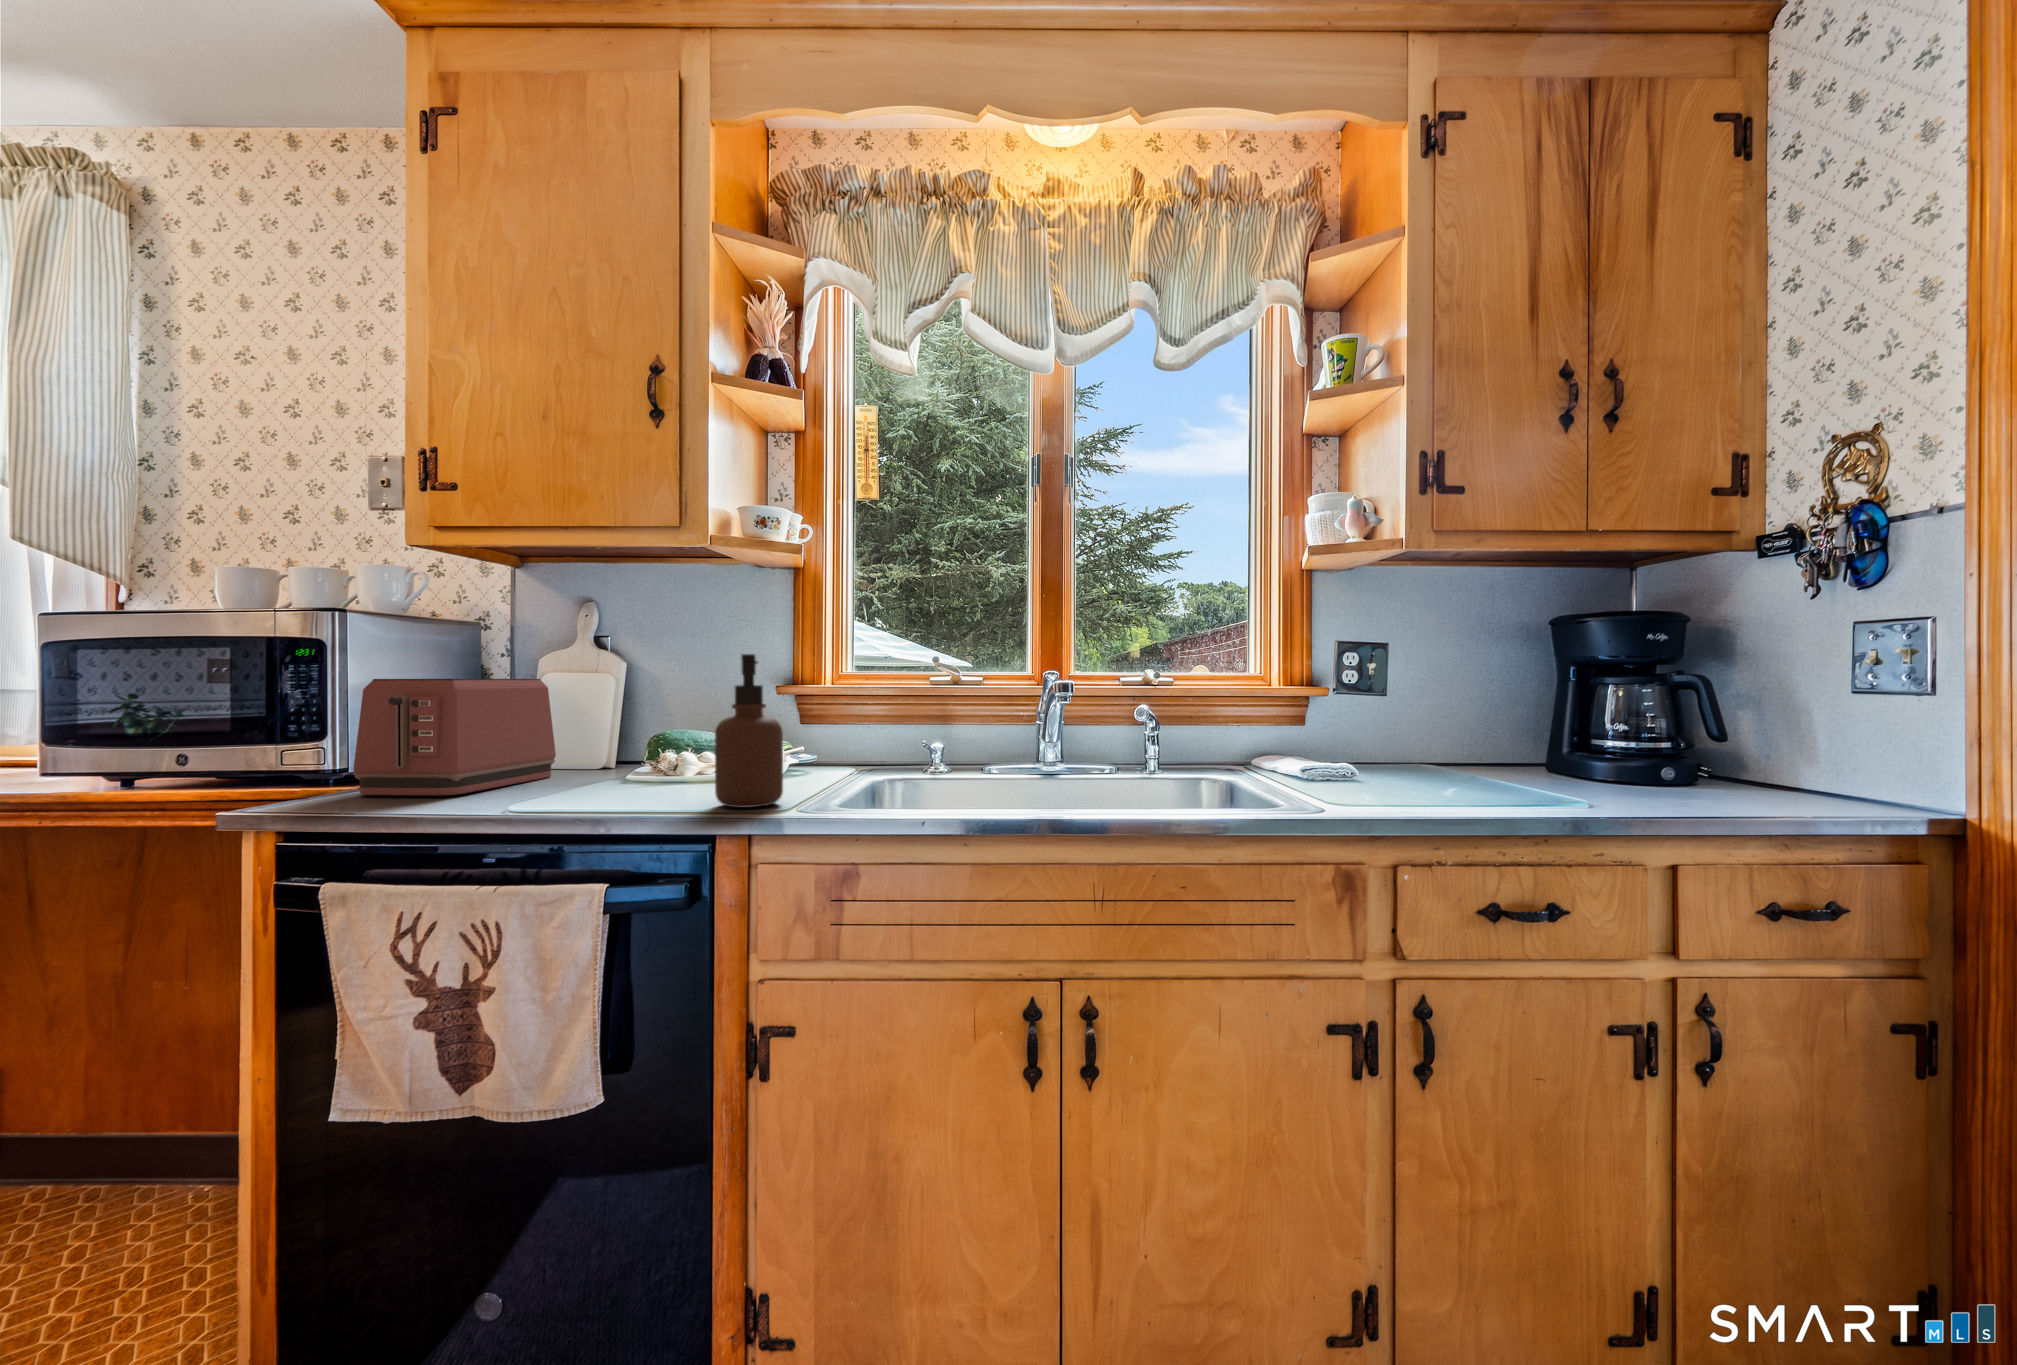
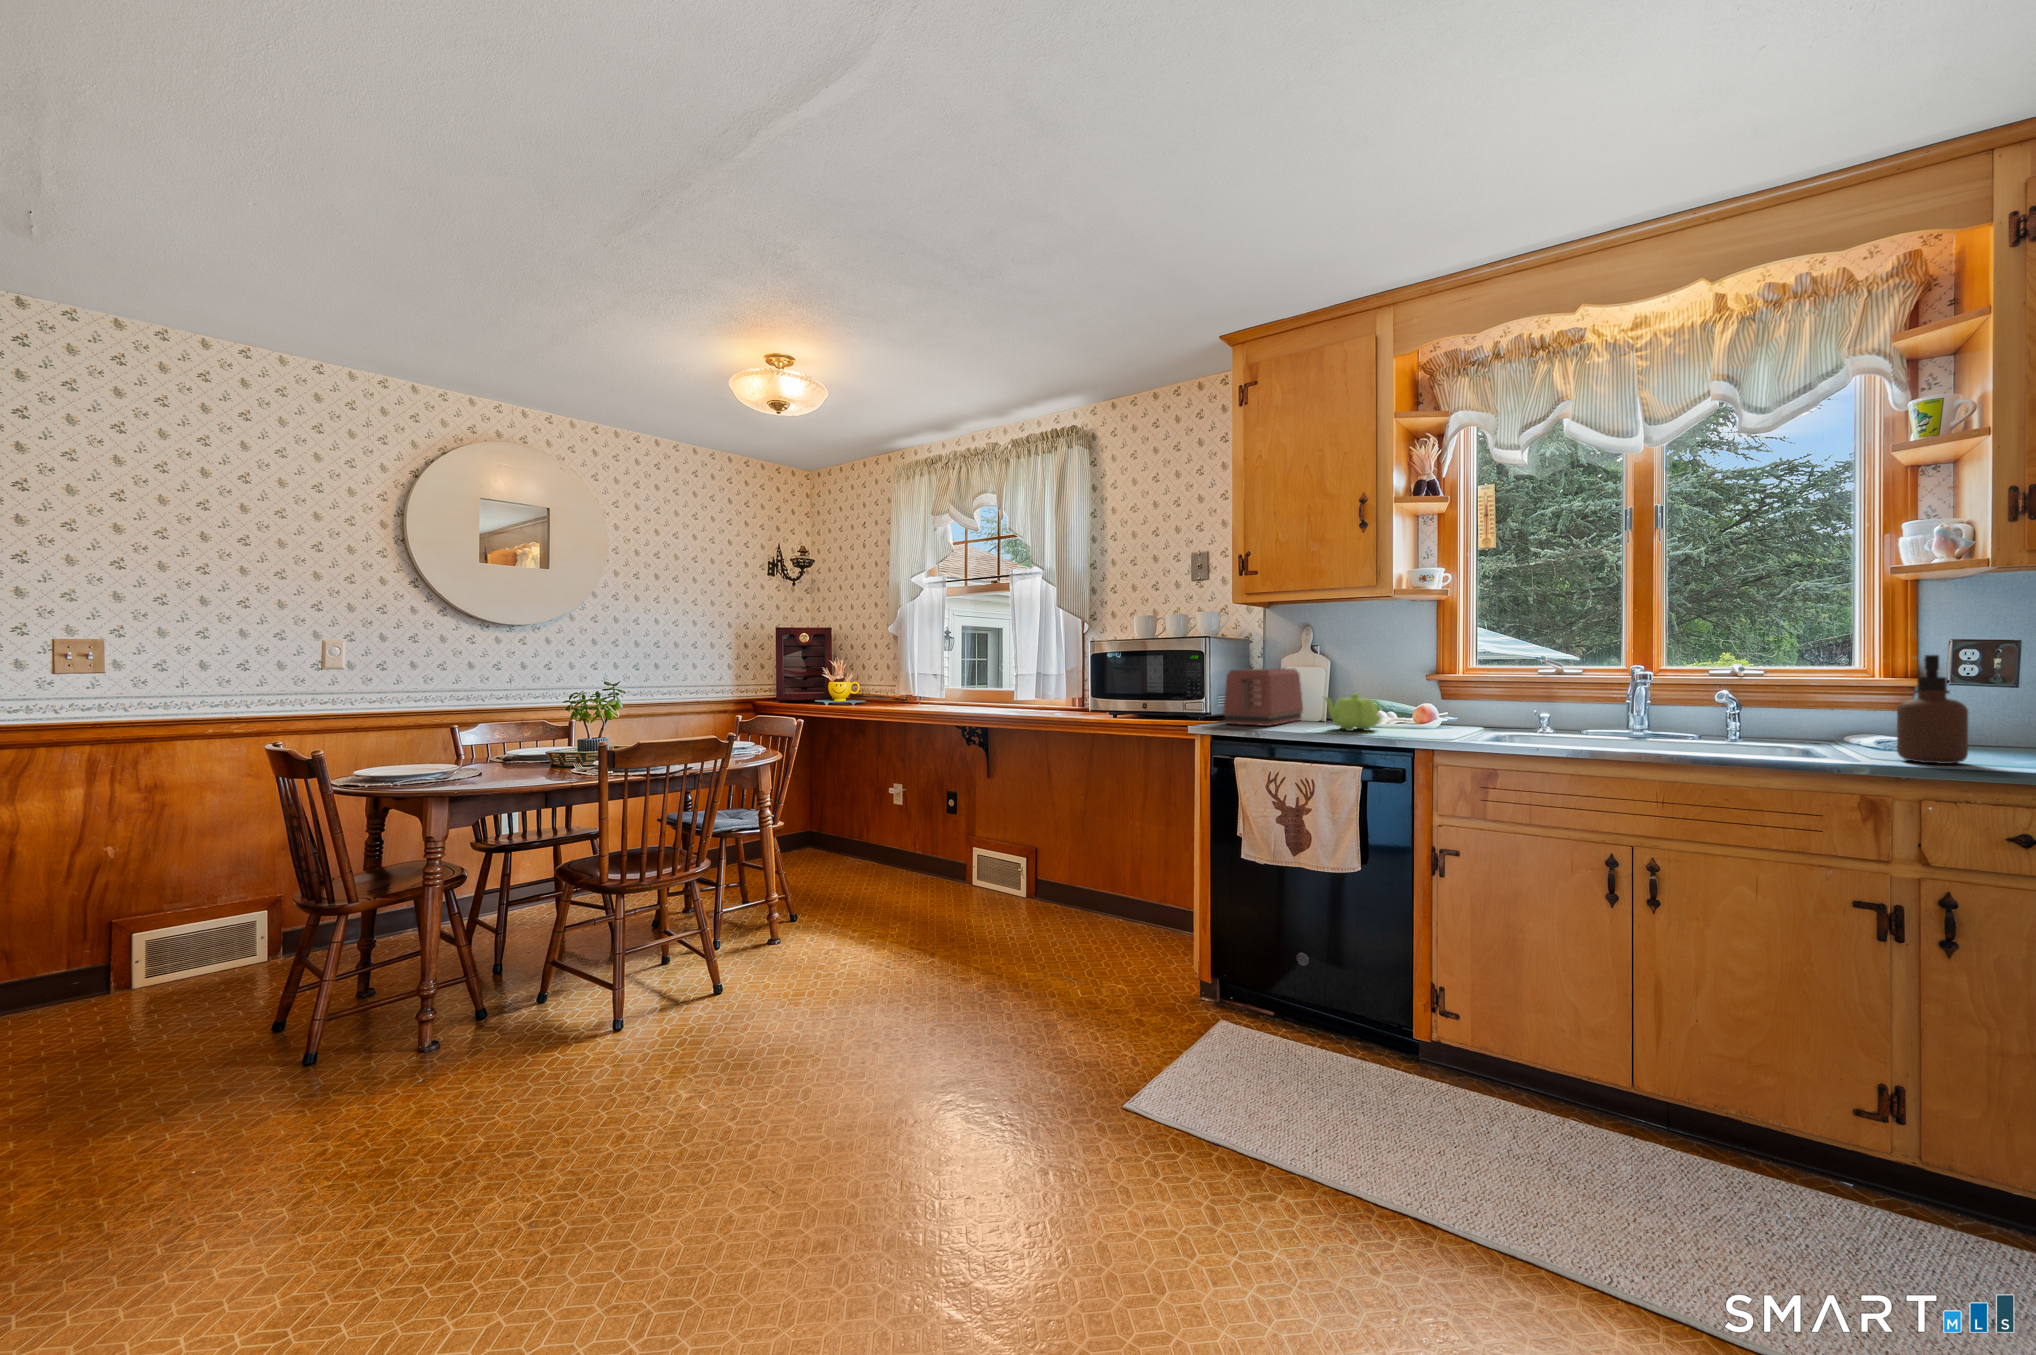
soap dispenser: present [715,654,783,808] -> present [1897,655,1968,764]
teapot: none [555,725,676,799] -> present [1325,694,1380,731]

